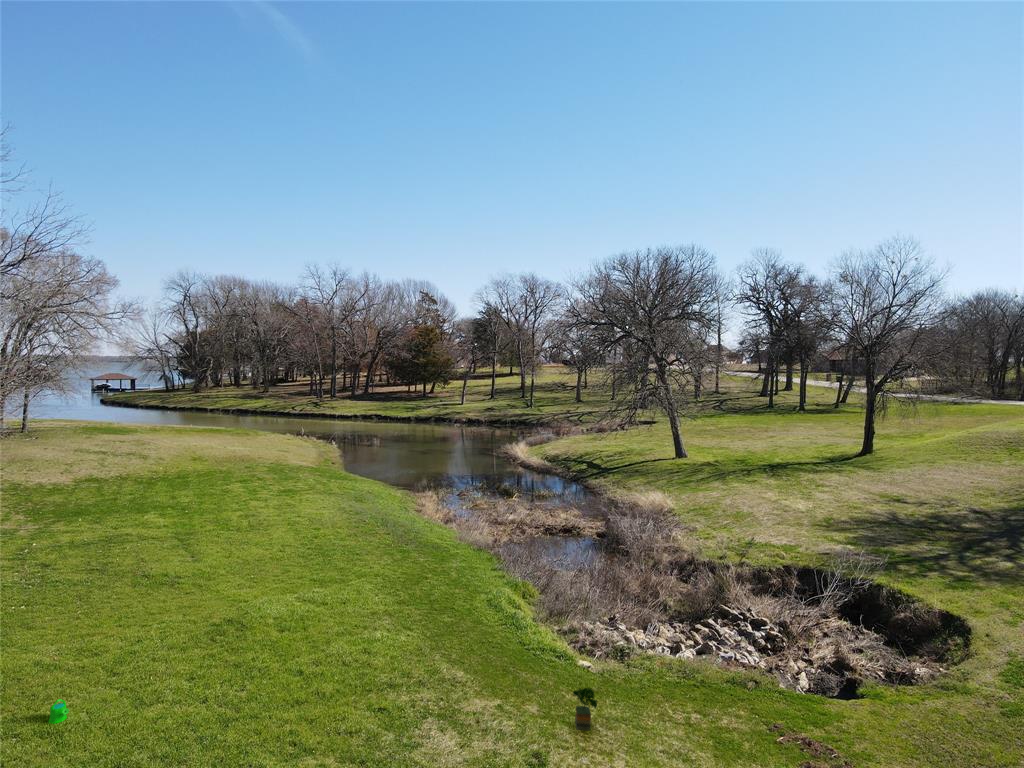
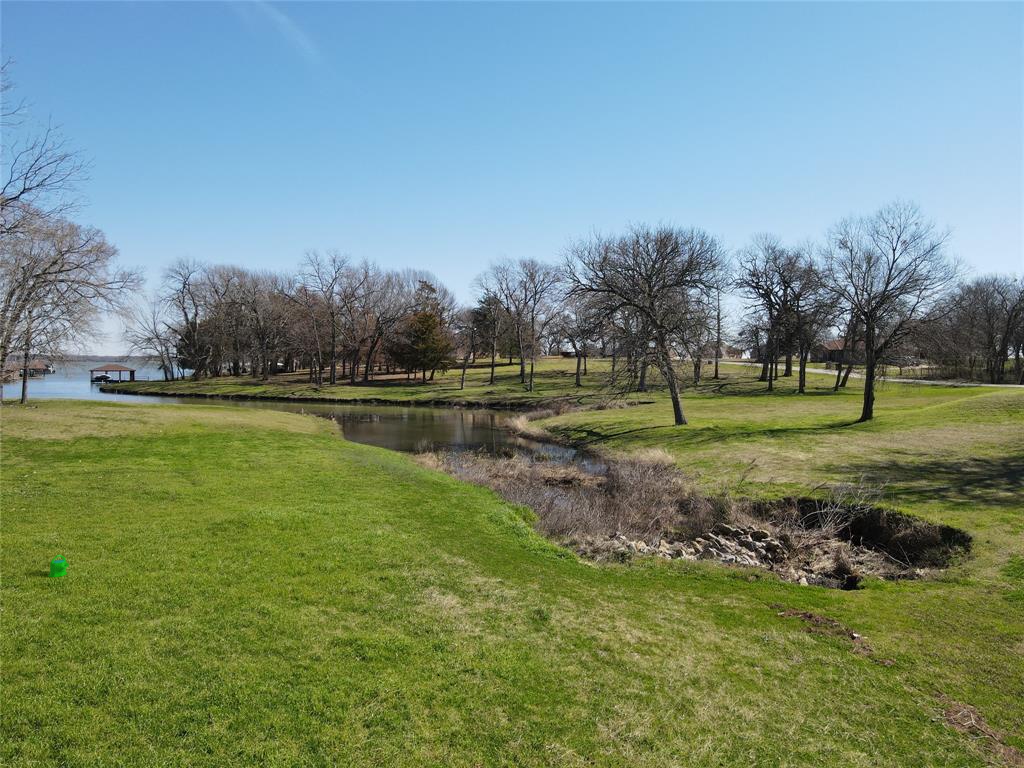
potted tree: present [573,688,597,731] -> none [572,558,598,600]

